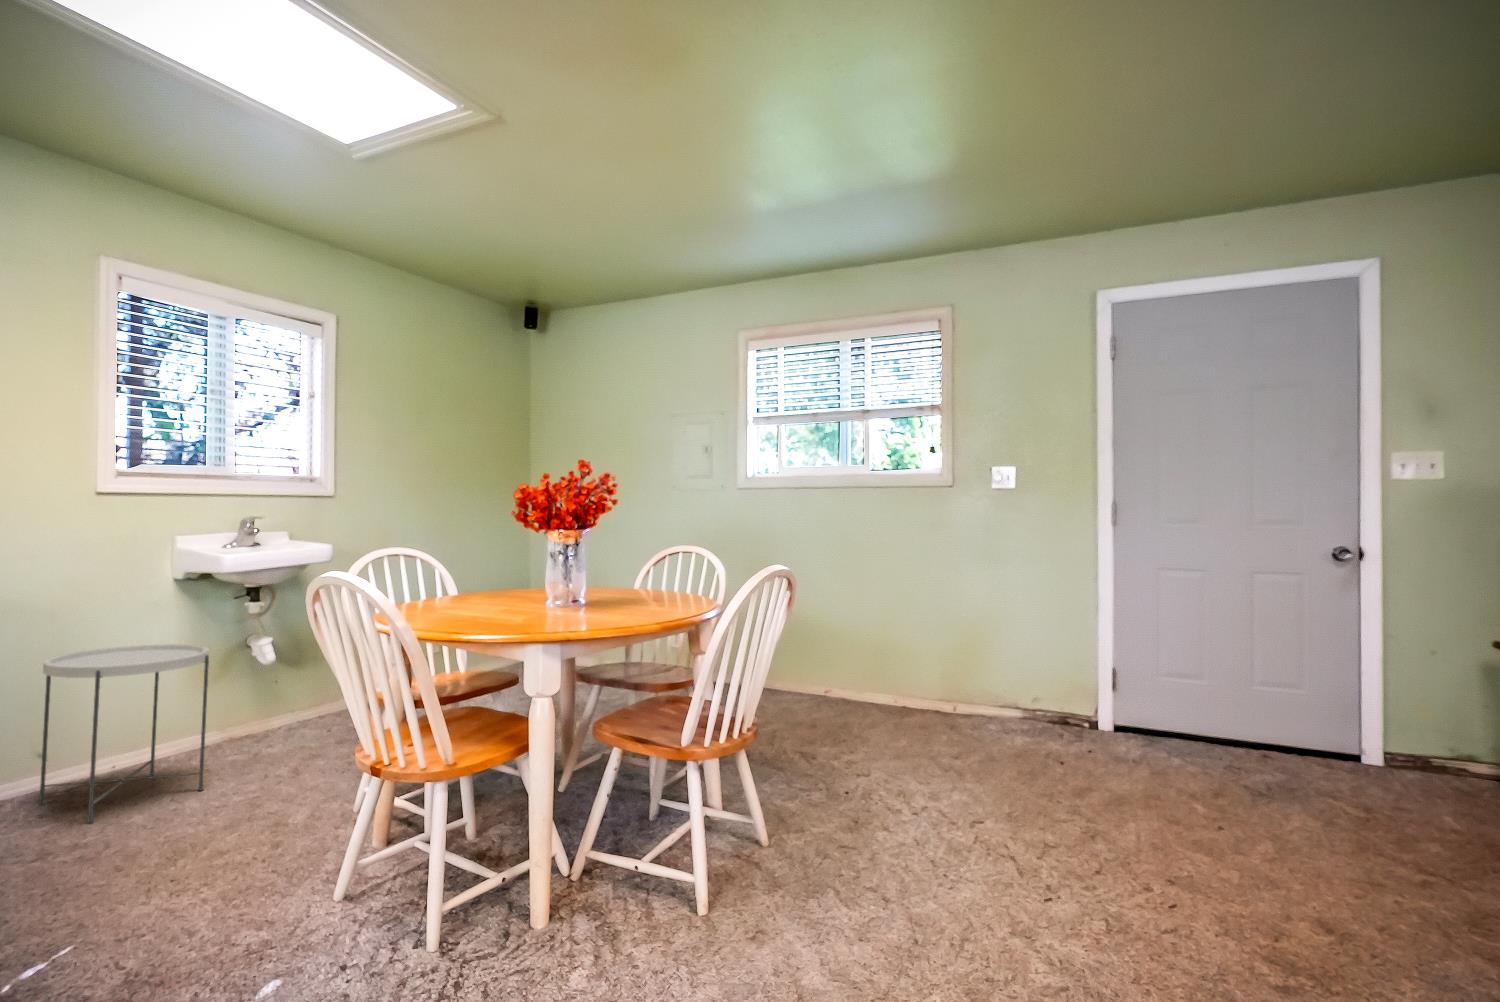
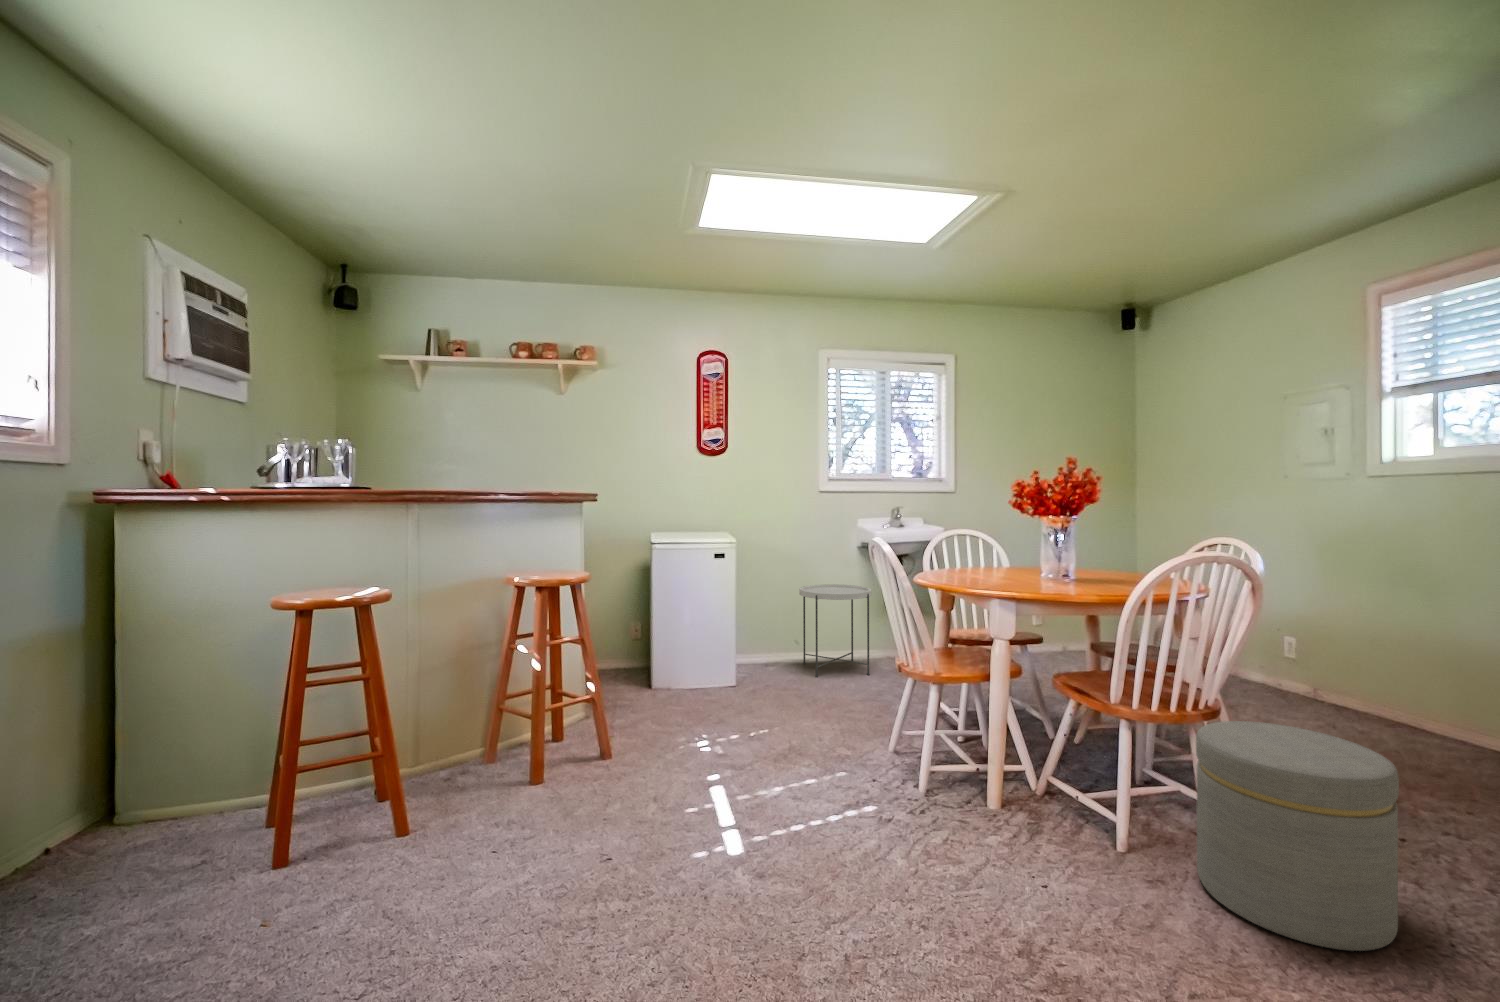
ottoman: none [761,724,910,928] -> present [1196,721,1399,951]

